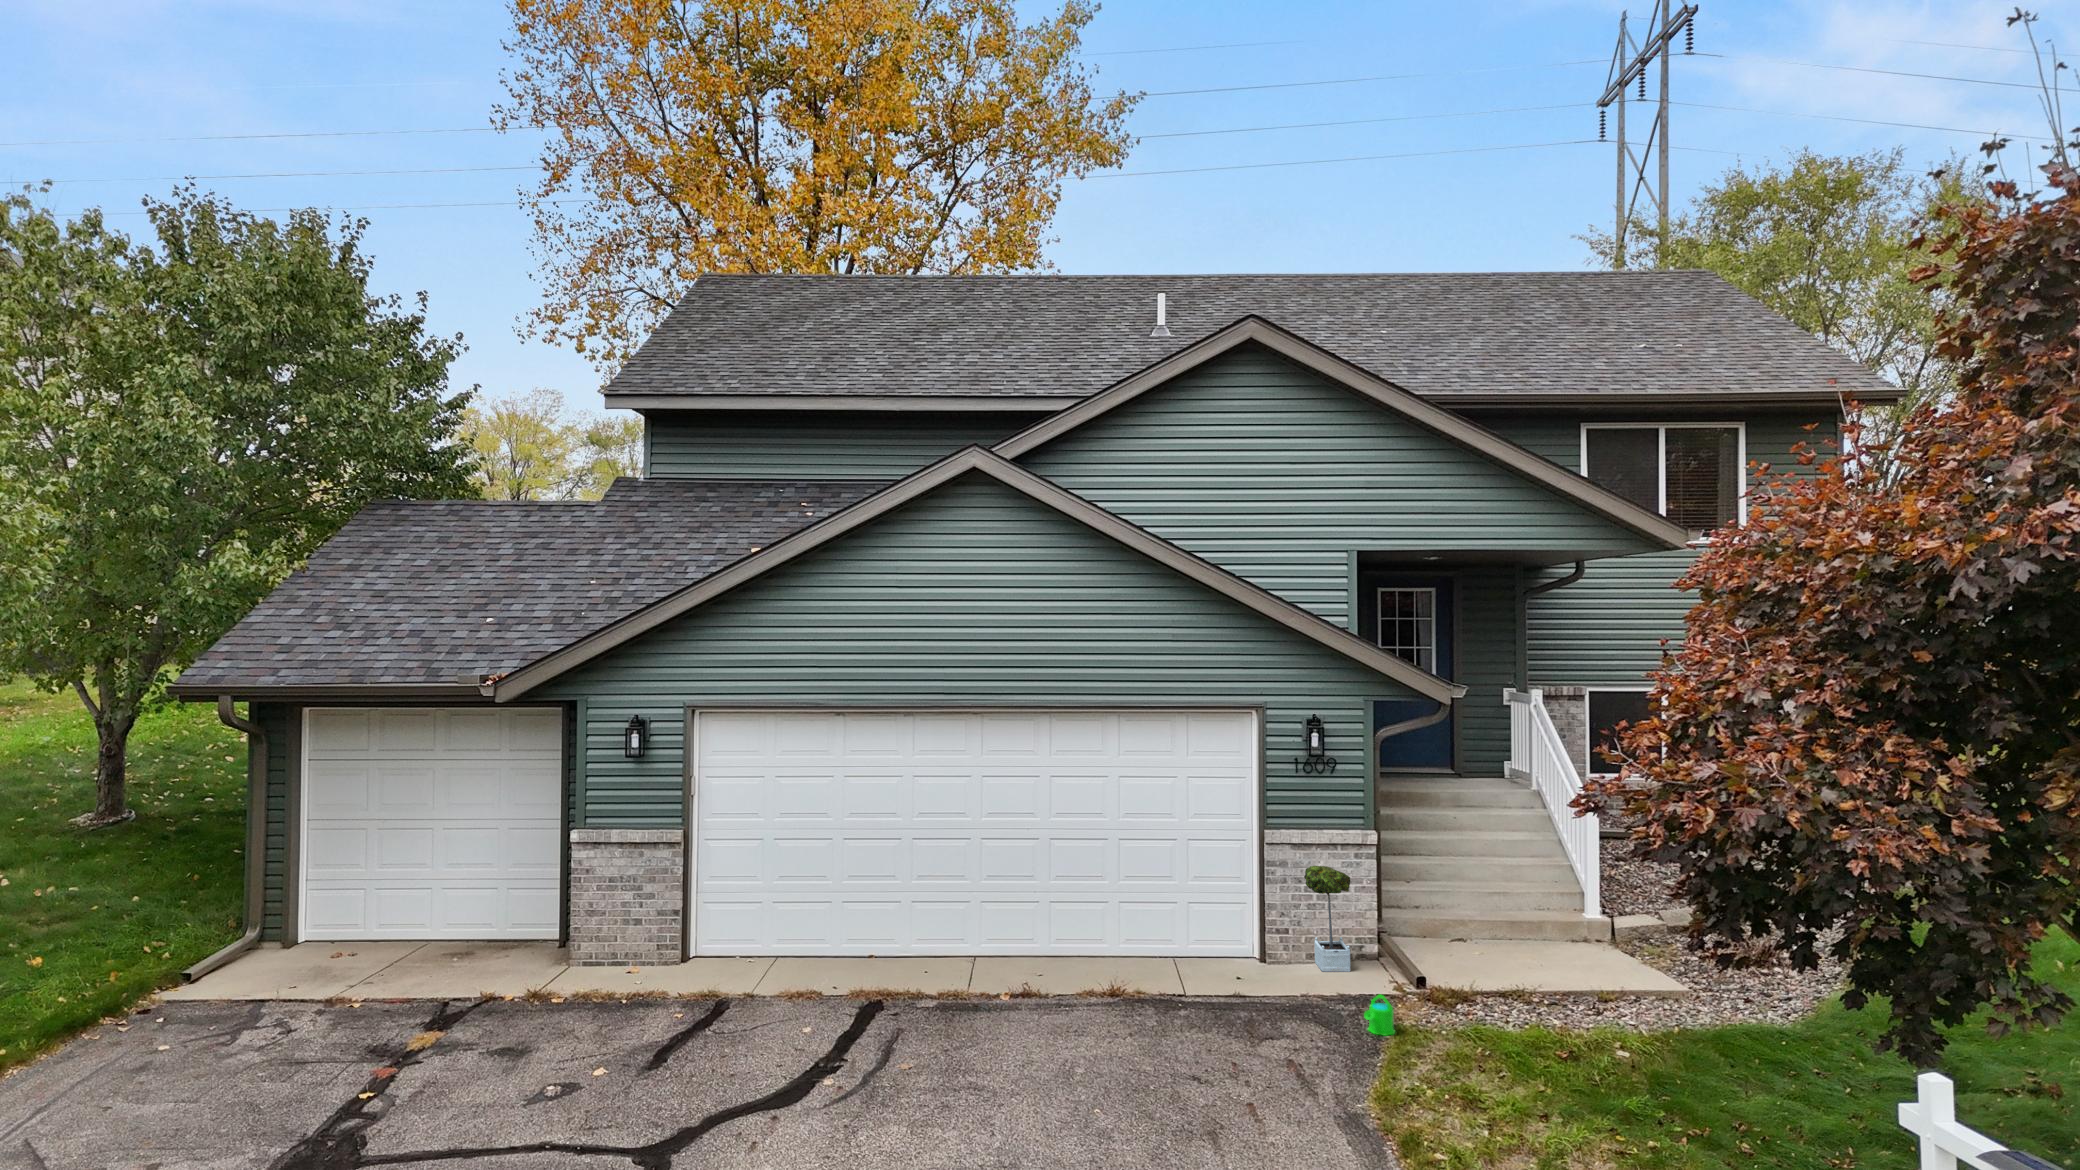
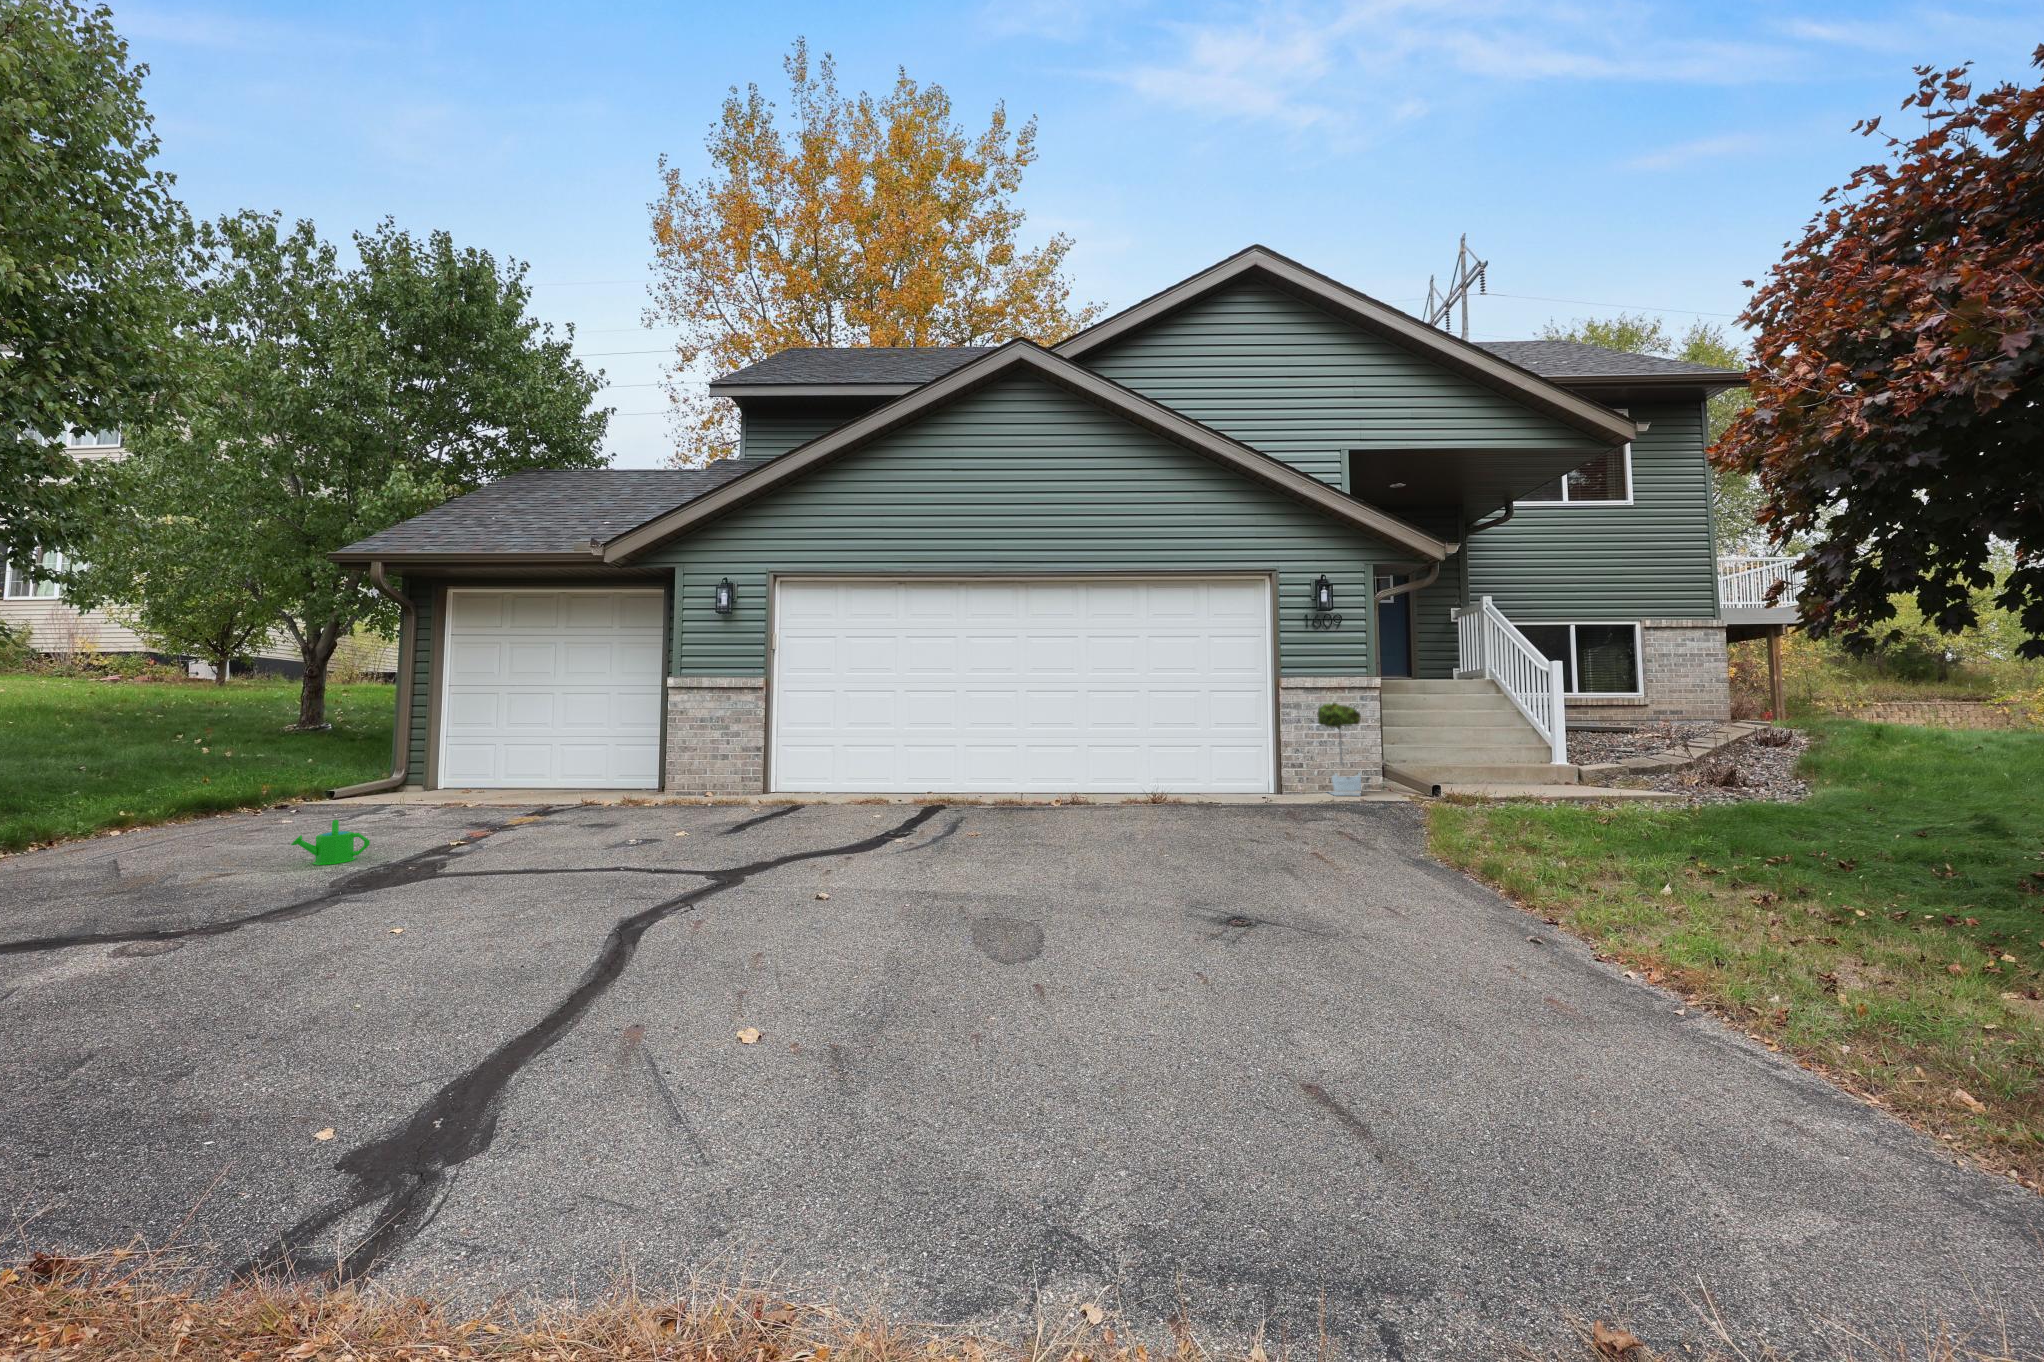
watering can: present [1364,995,1395,1036] -> present [291,819,370,865]

